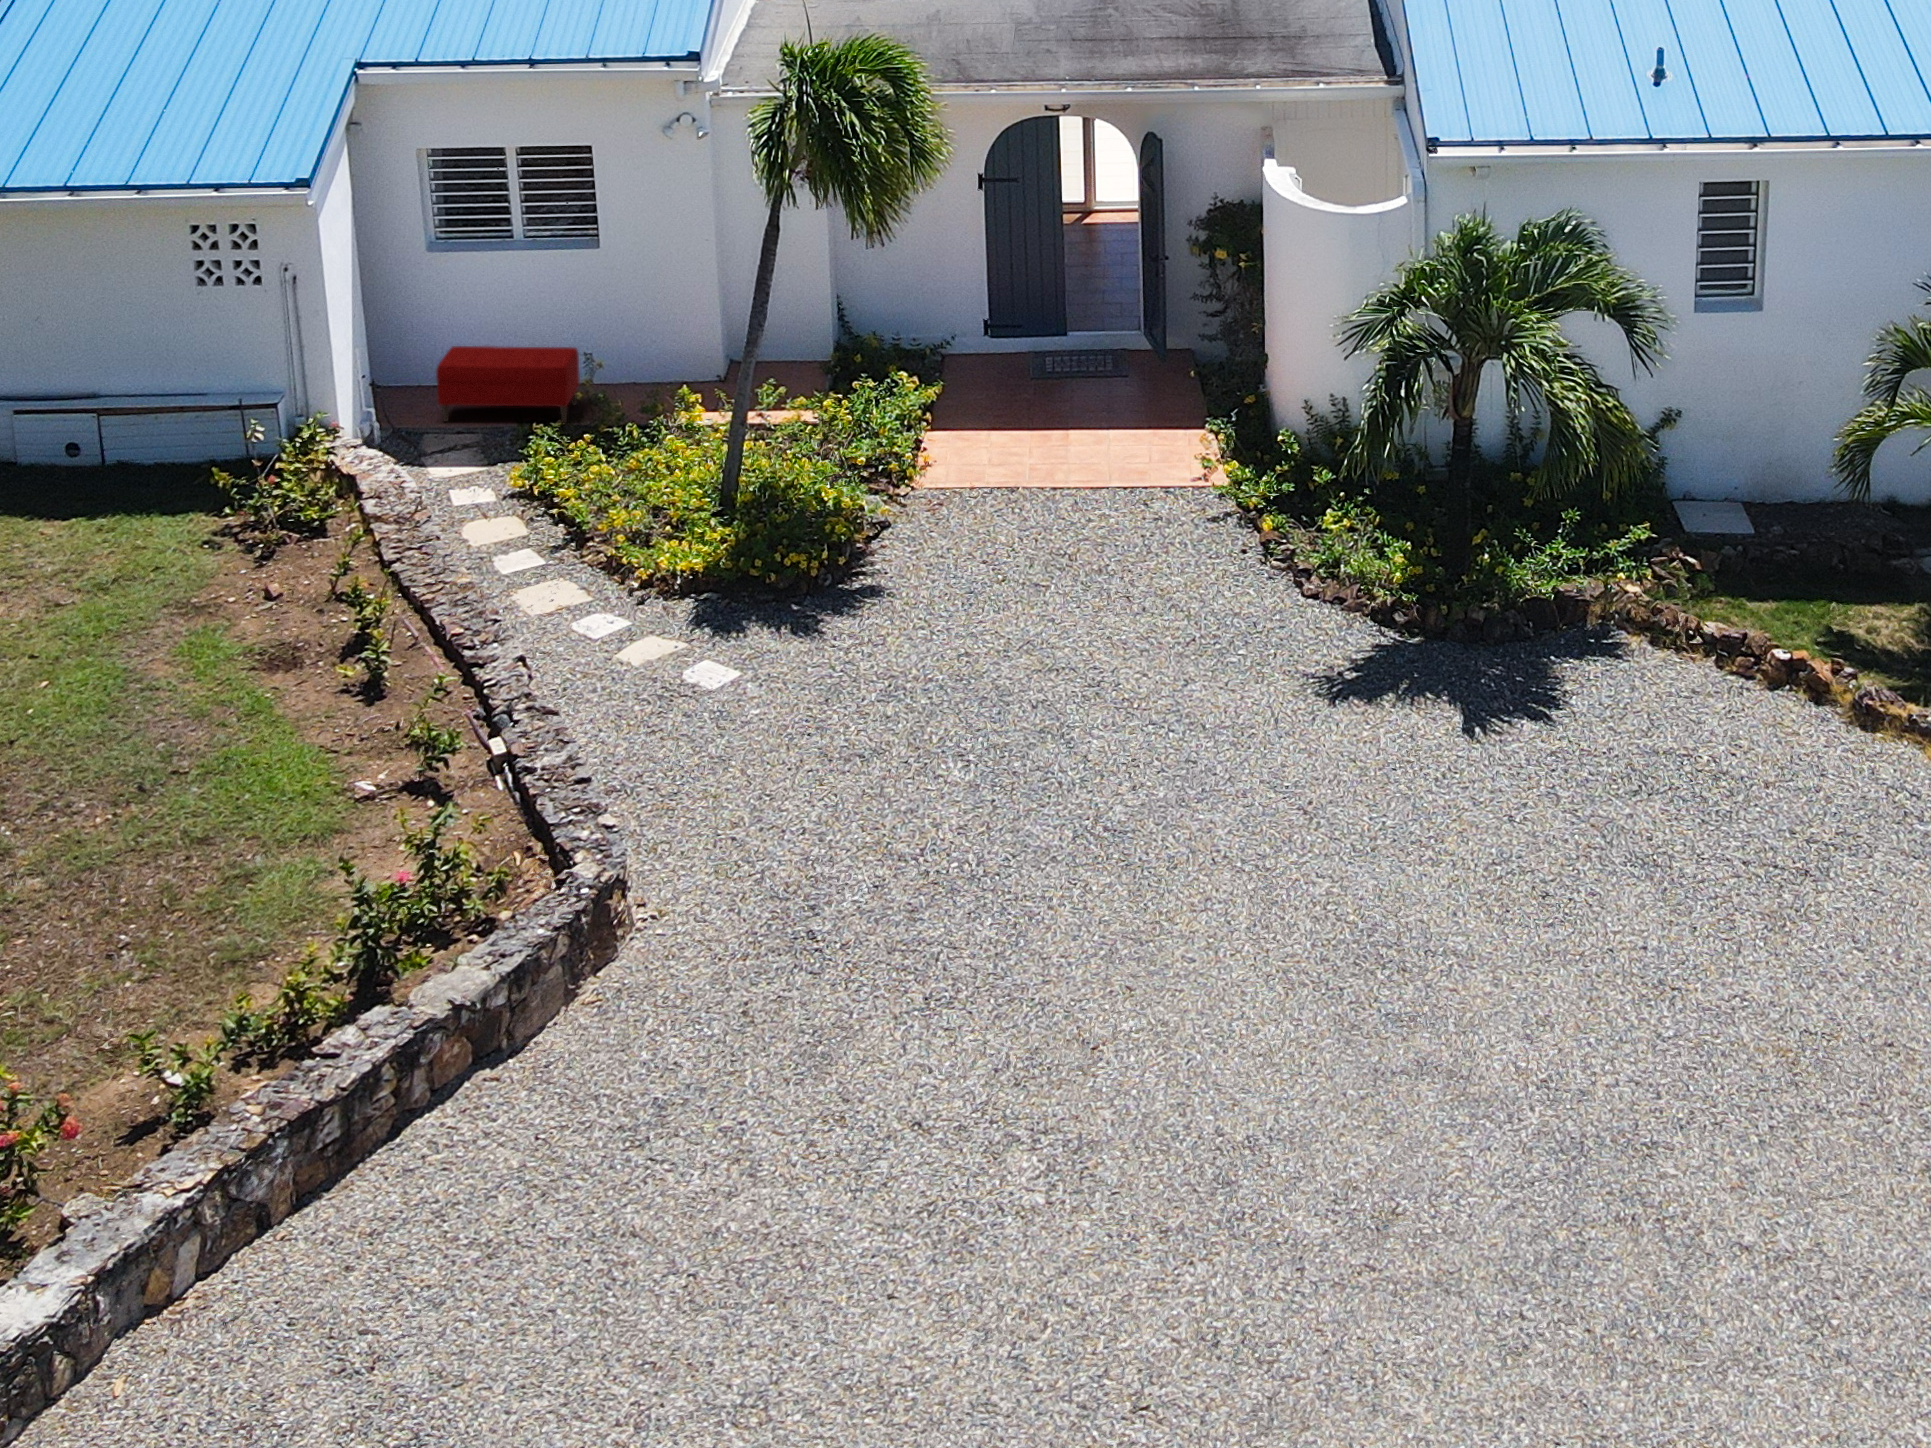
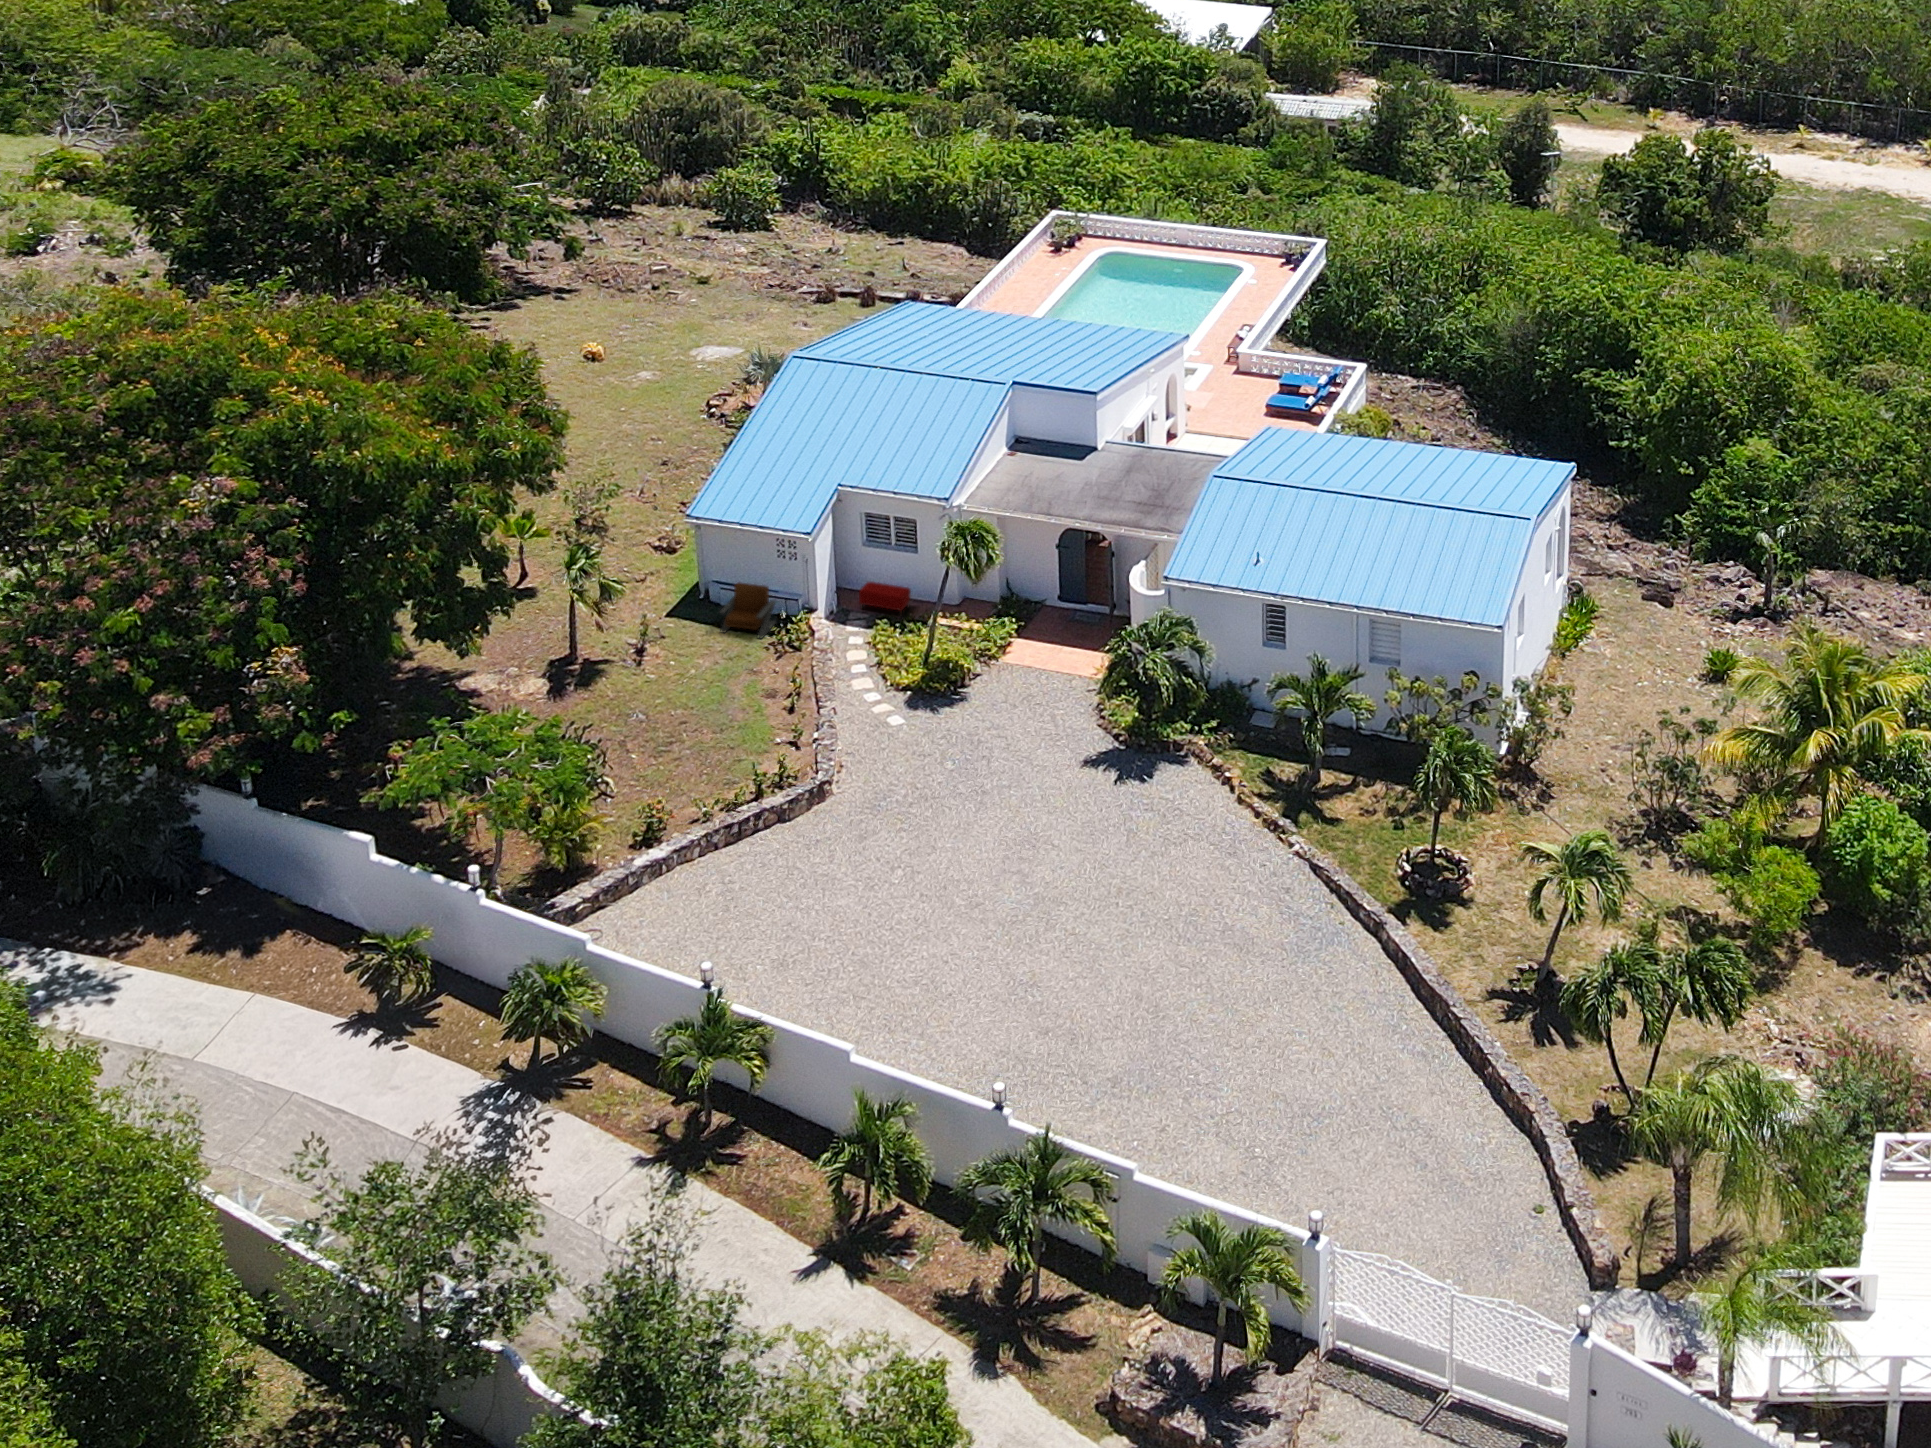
lounge chair: none [31,368,210,522] -> present [720,582,776,639]

